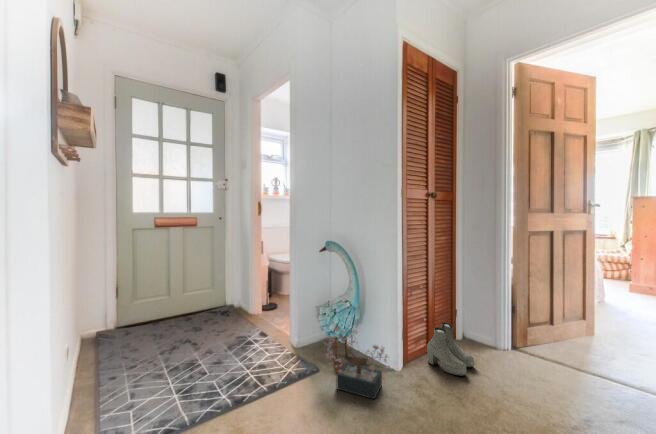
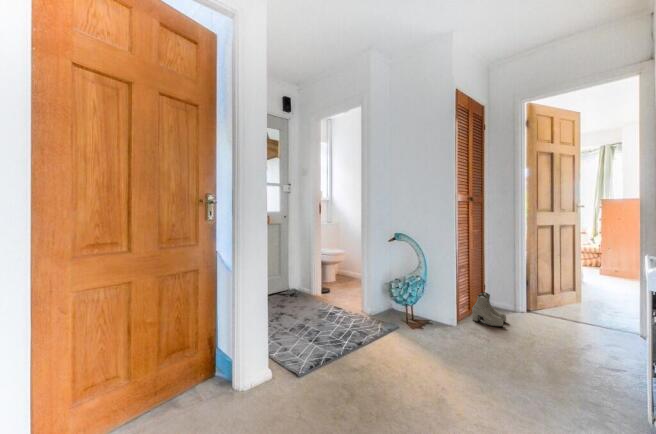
decorative plant: present [326,326,390,399] -> none [408,293,459,340]

